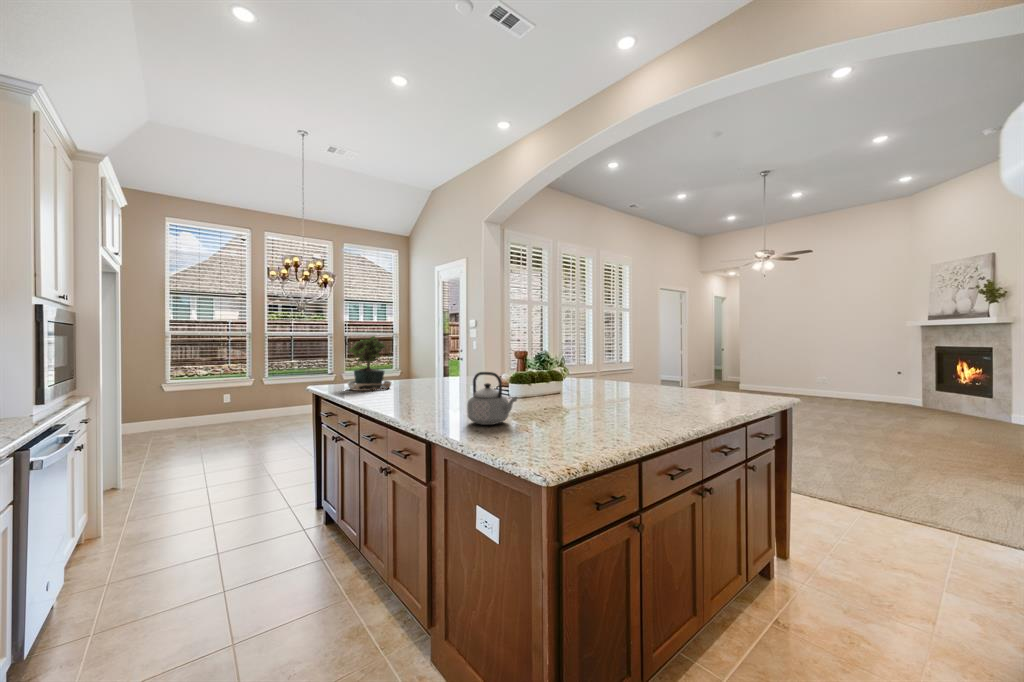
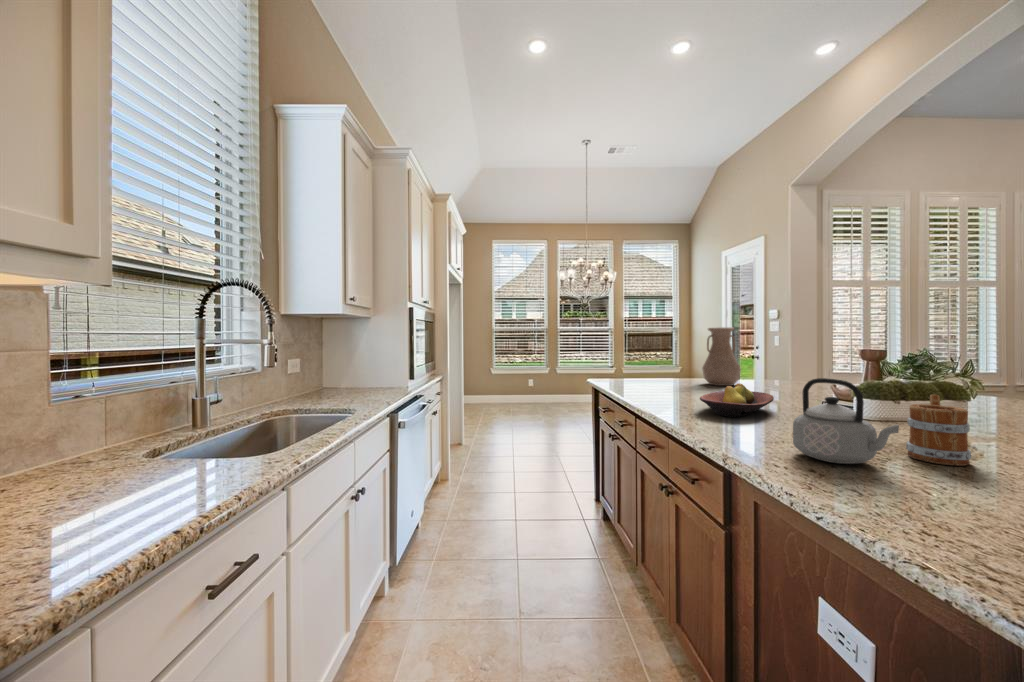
vase: none [416,335,445,383] -> present [702,327,741,386]
potted plant: present [348,336,391,391] -> none [610,328,673,389]
mug: none [525,378,550,417] -> present [906,394,971,466]
fruit bowl: none [412,380,463,406] -> present [700,383,774,417]

